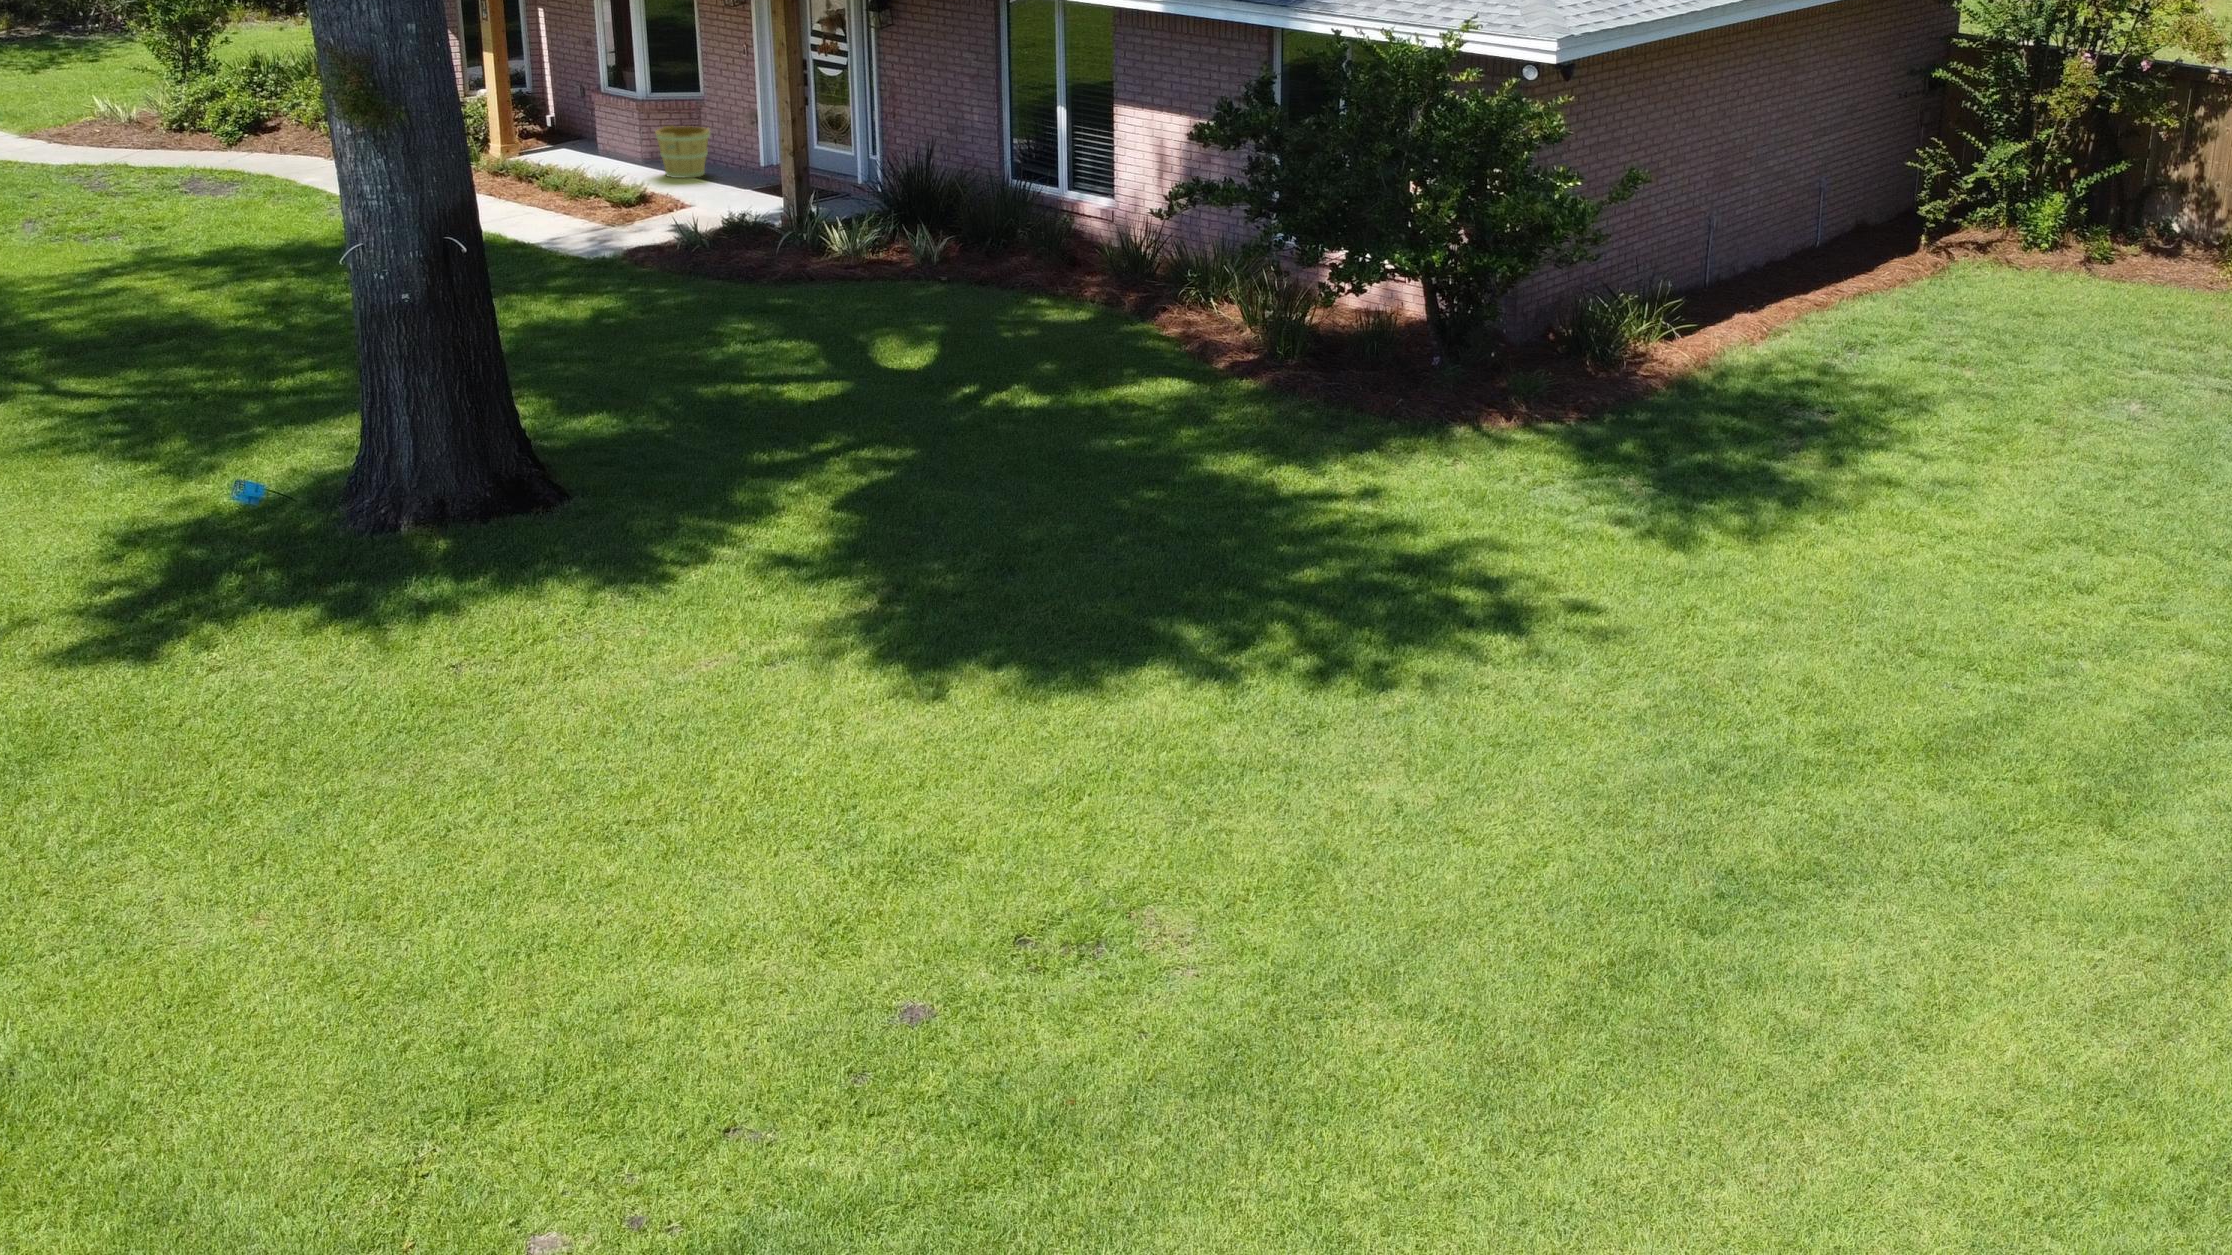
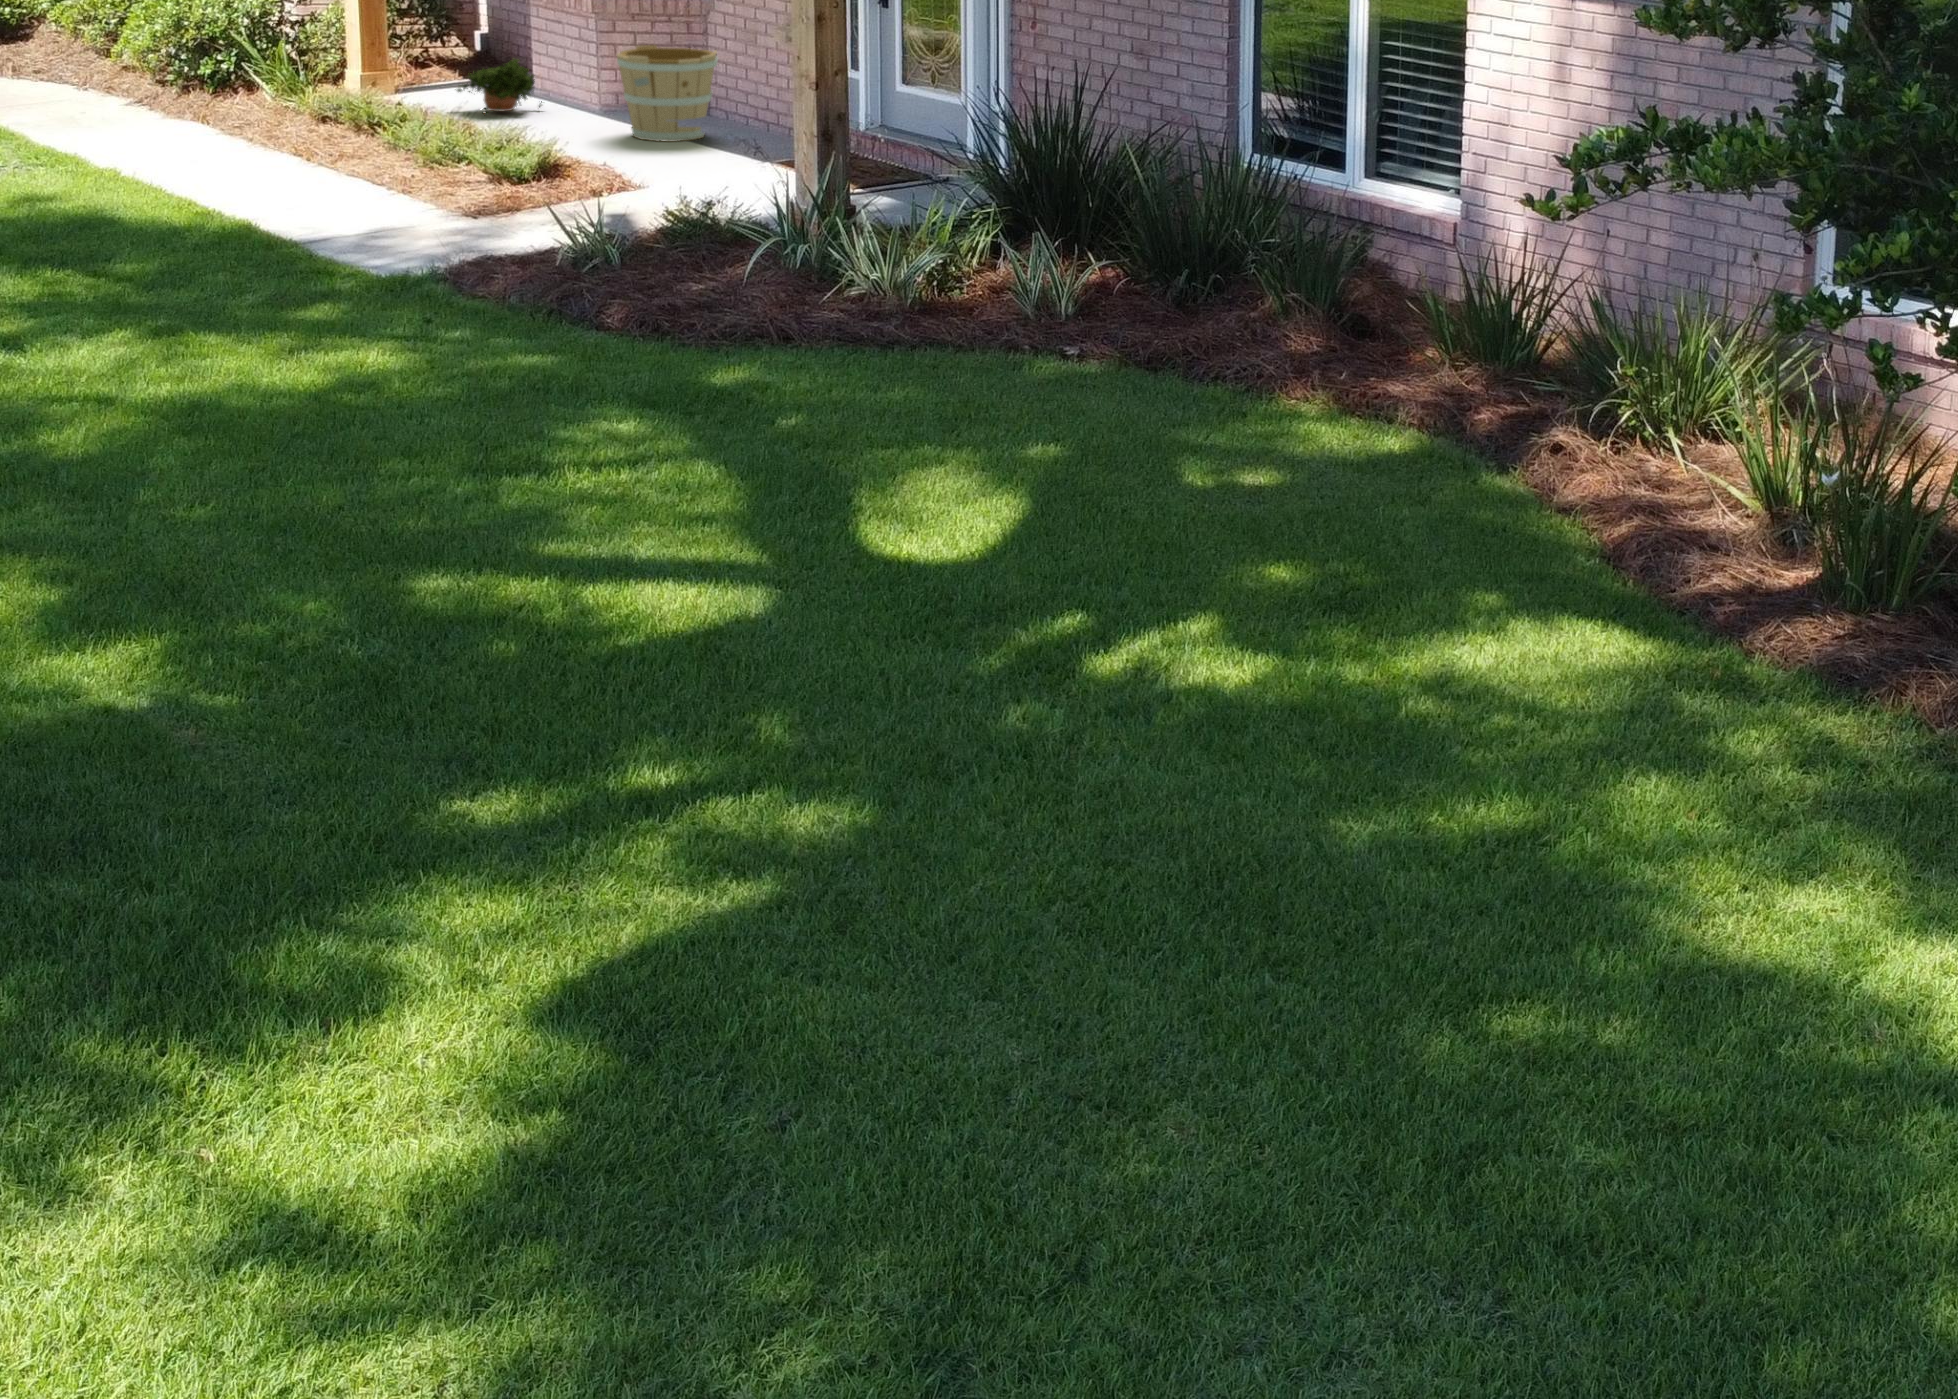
potted plant: none [557,134,609,167] -> present [457,59,542,114]

